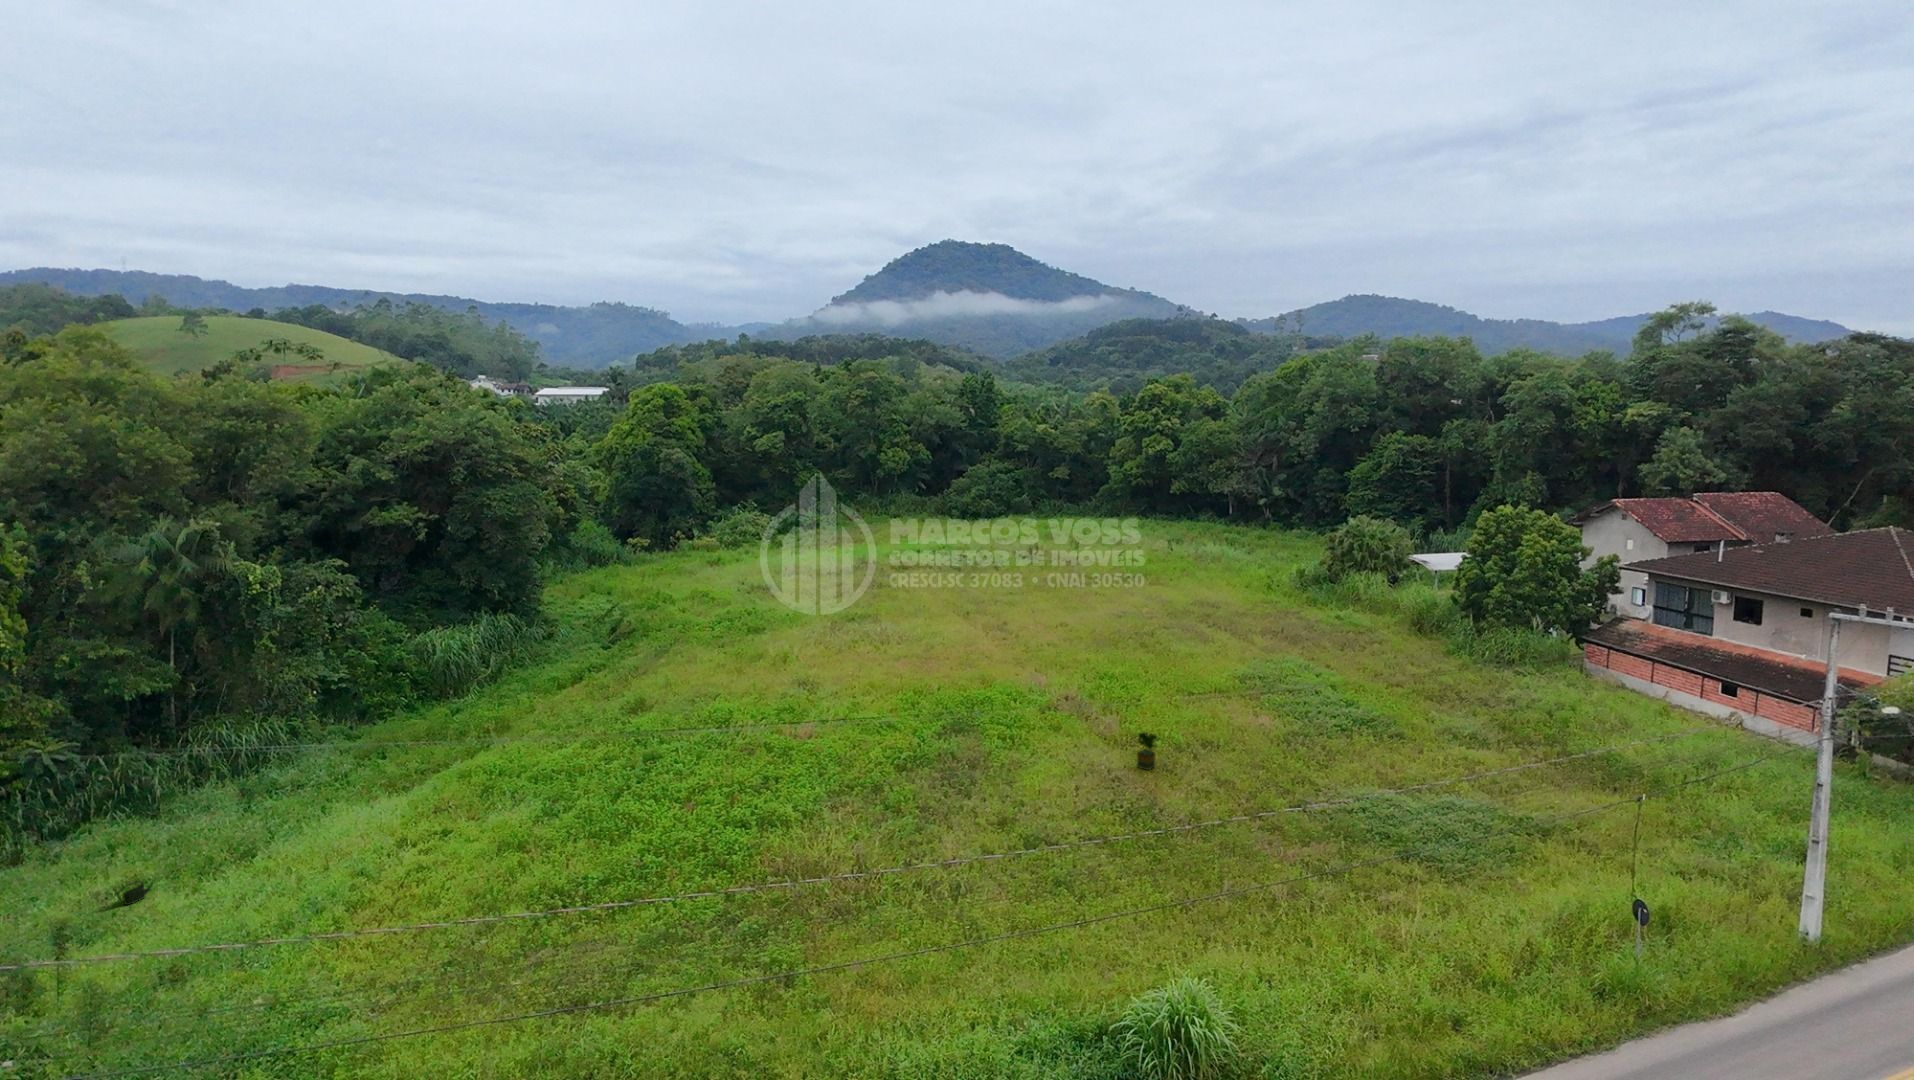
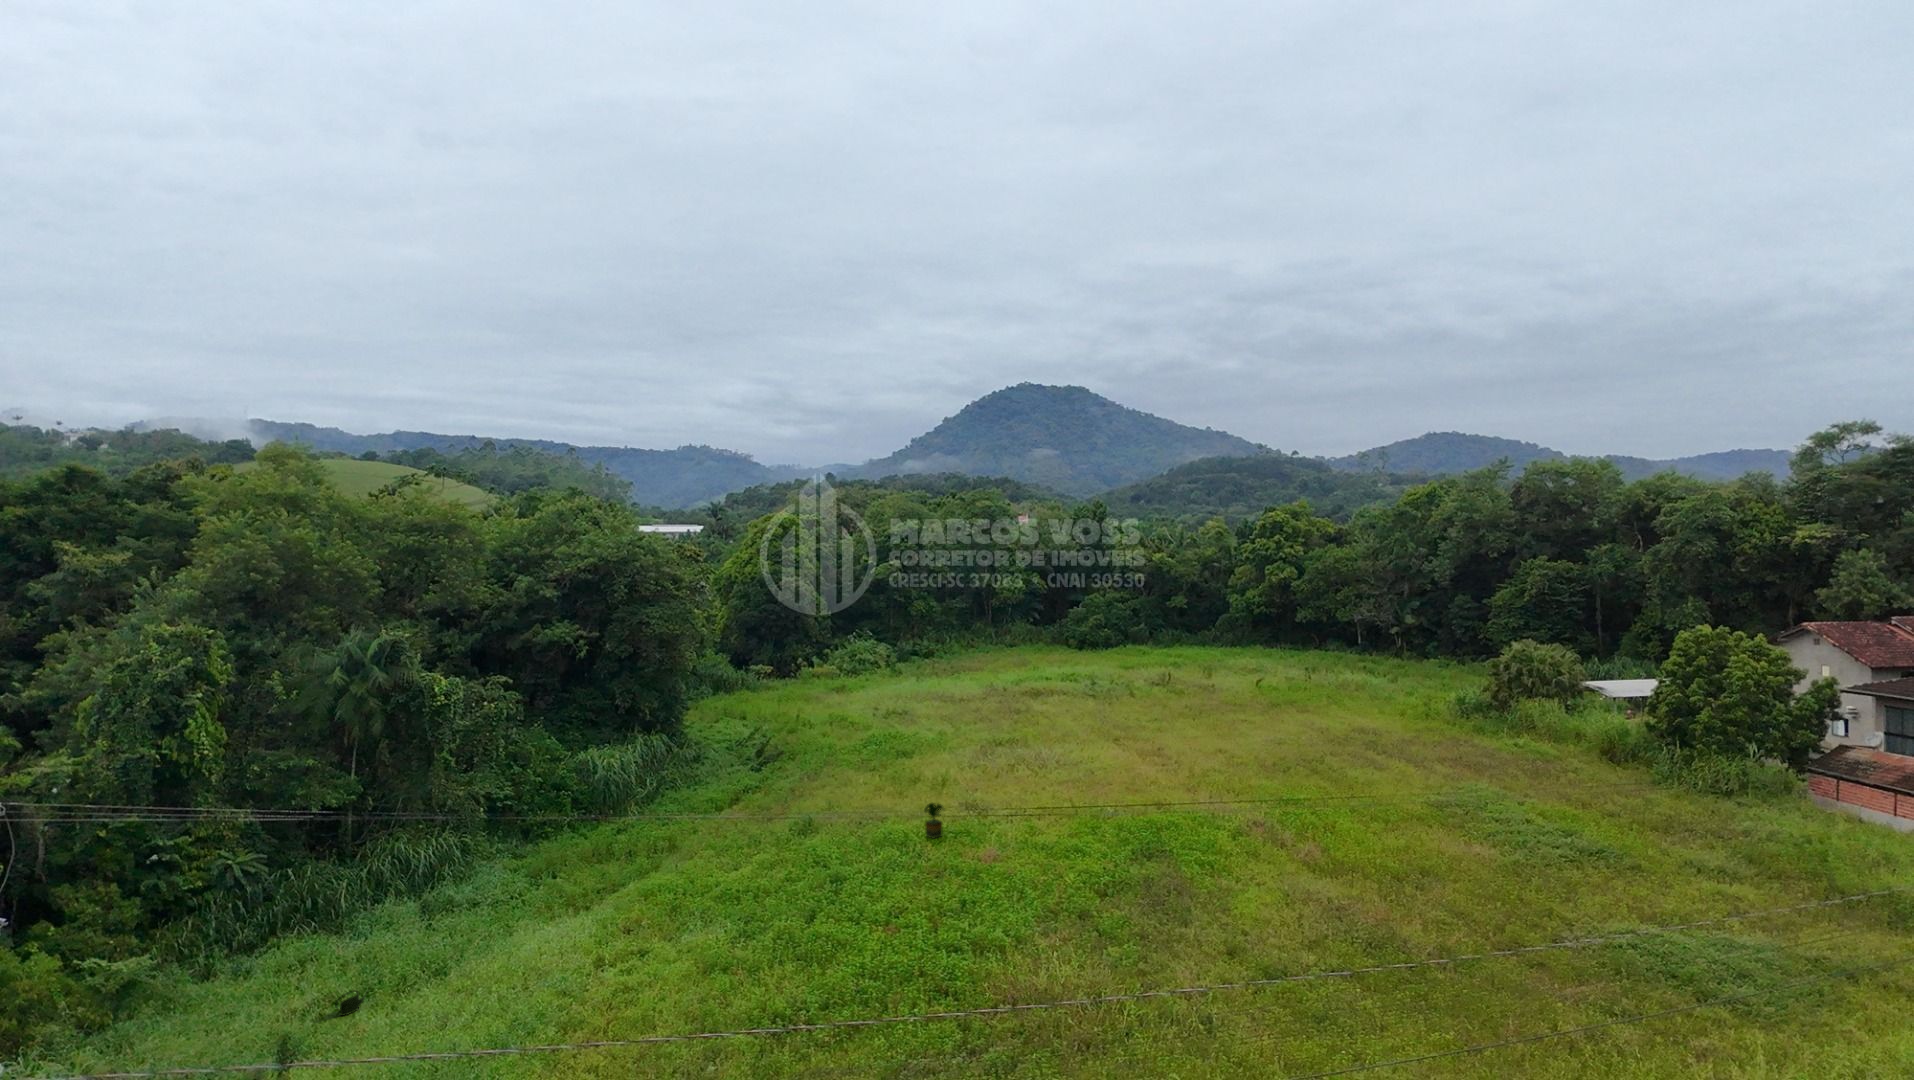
potted tree: present [1137,732,1159,770] -> present [924,803,944,838]

